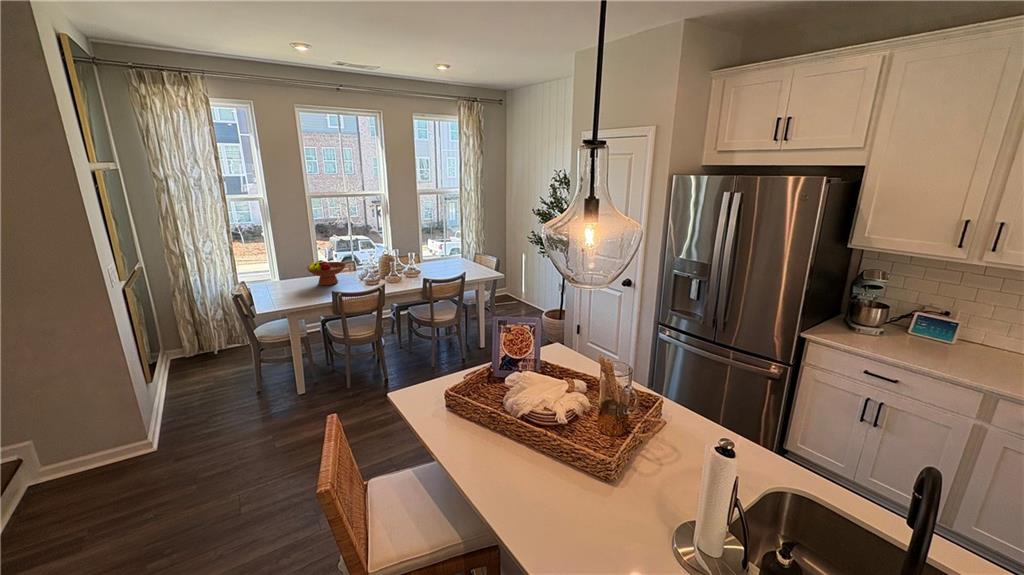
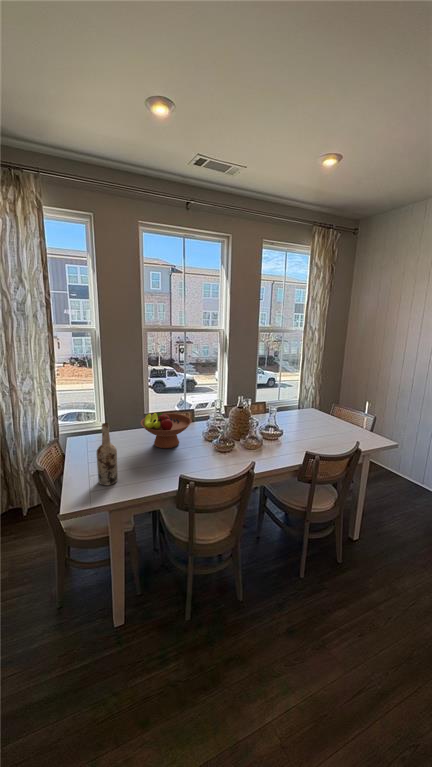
wine bottle: none [272,262,289,303] -> present [97,423,118,486]

